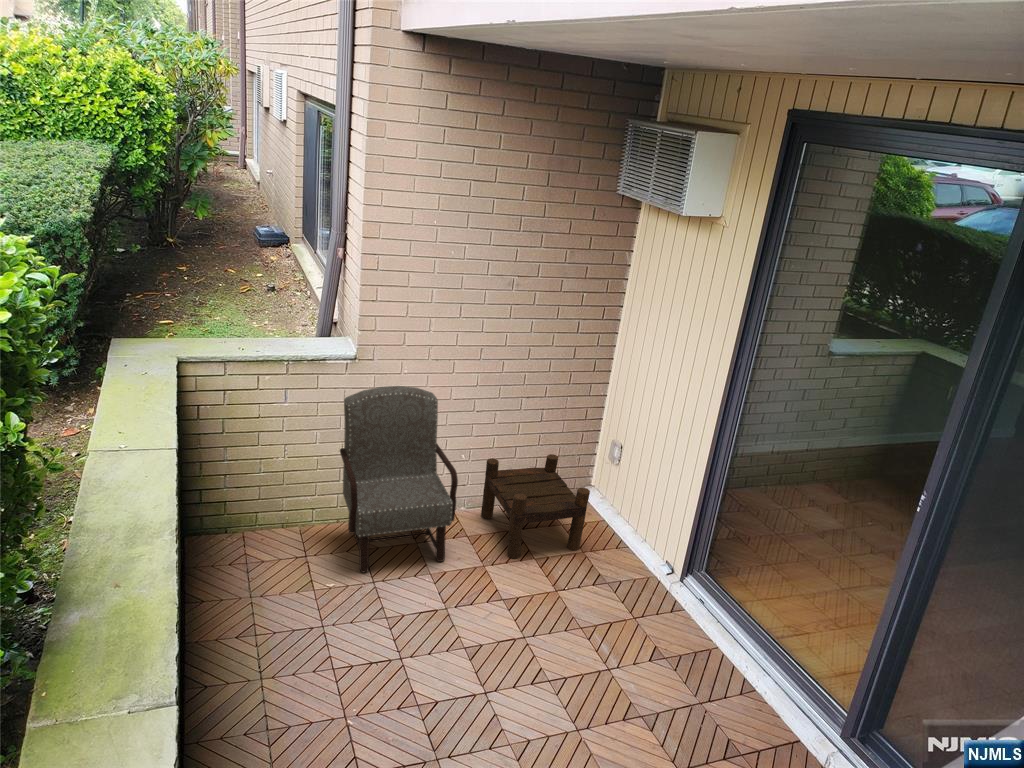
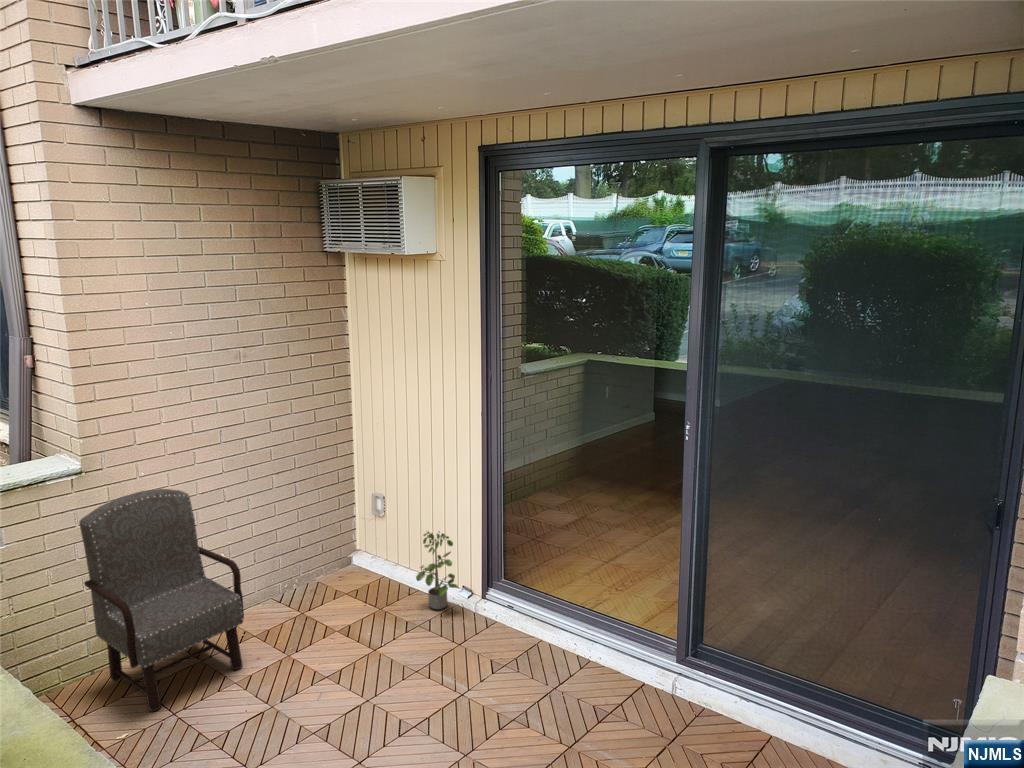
stool: present [481,454,590,558] -> none [252,526,374,639]
potted plant: none [622,495,663,574] -> present [416,531,458,609]

